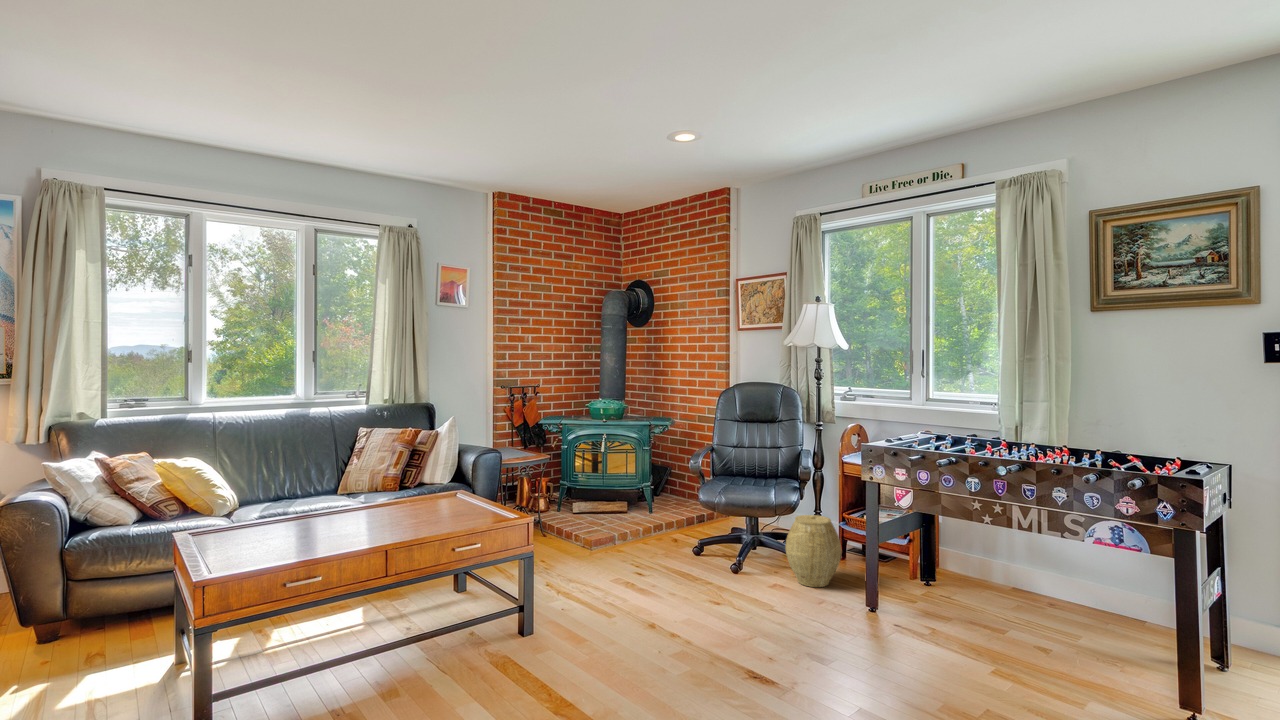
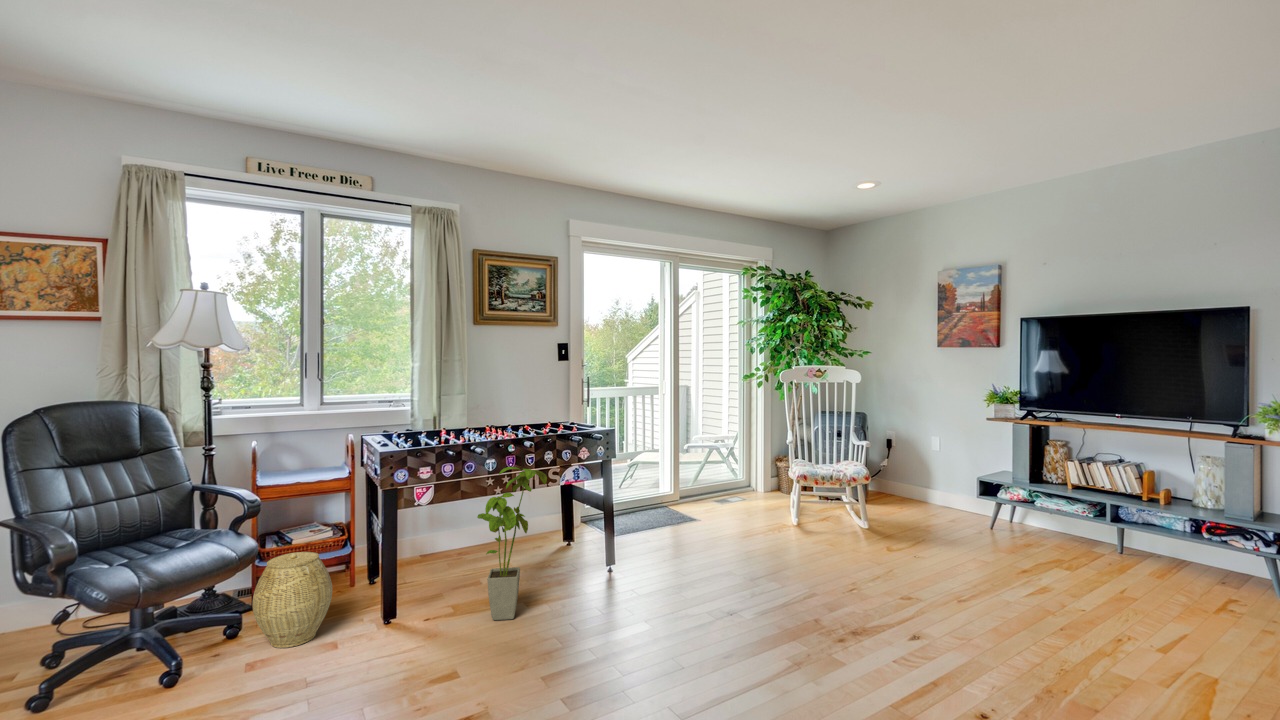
house plant: none [900,487,998,658] -> present [477,467,547,620]

